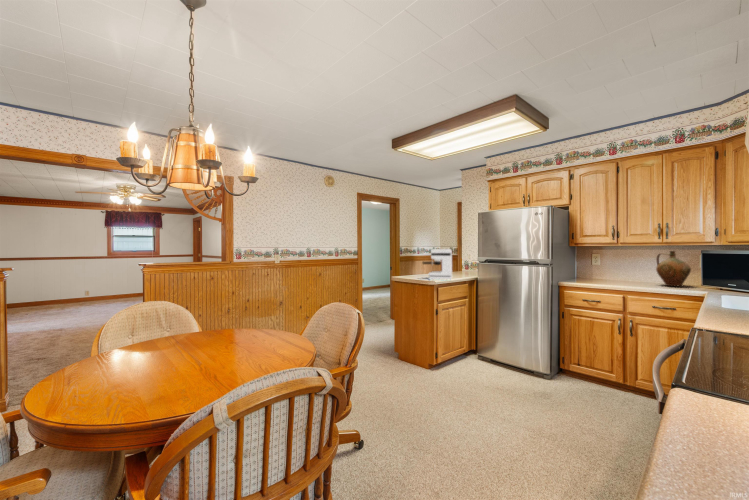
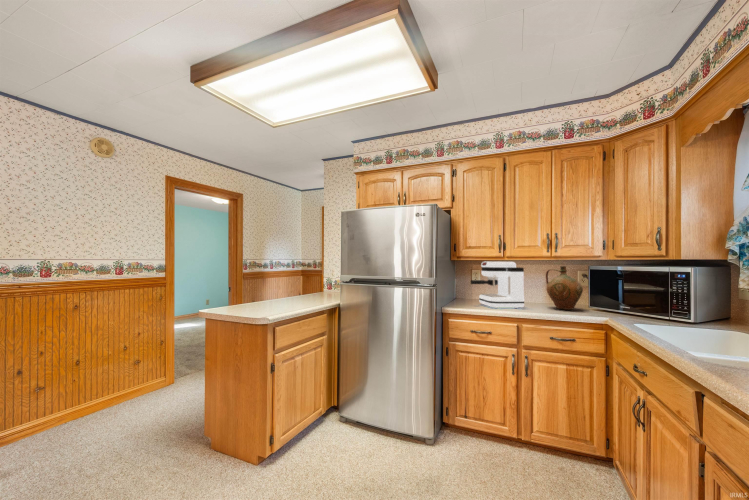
coffee maker: present [423,249,452,280] -> present [471,262,524,308]

